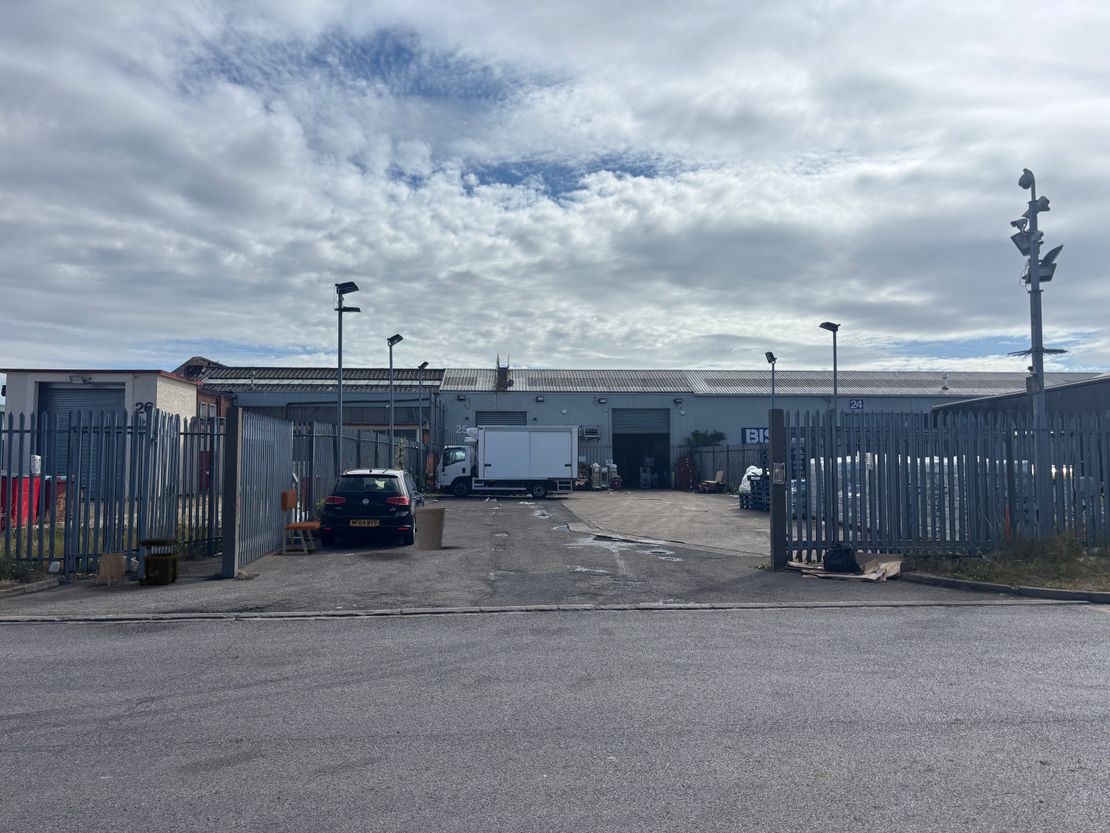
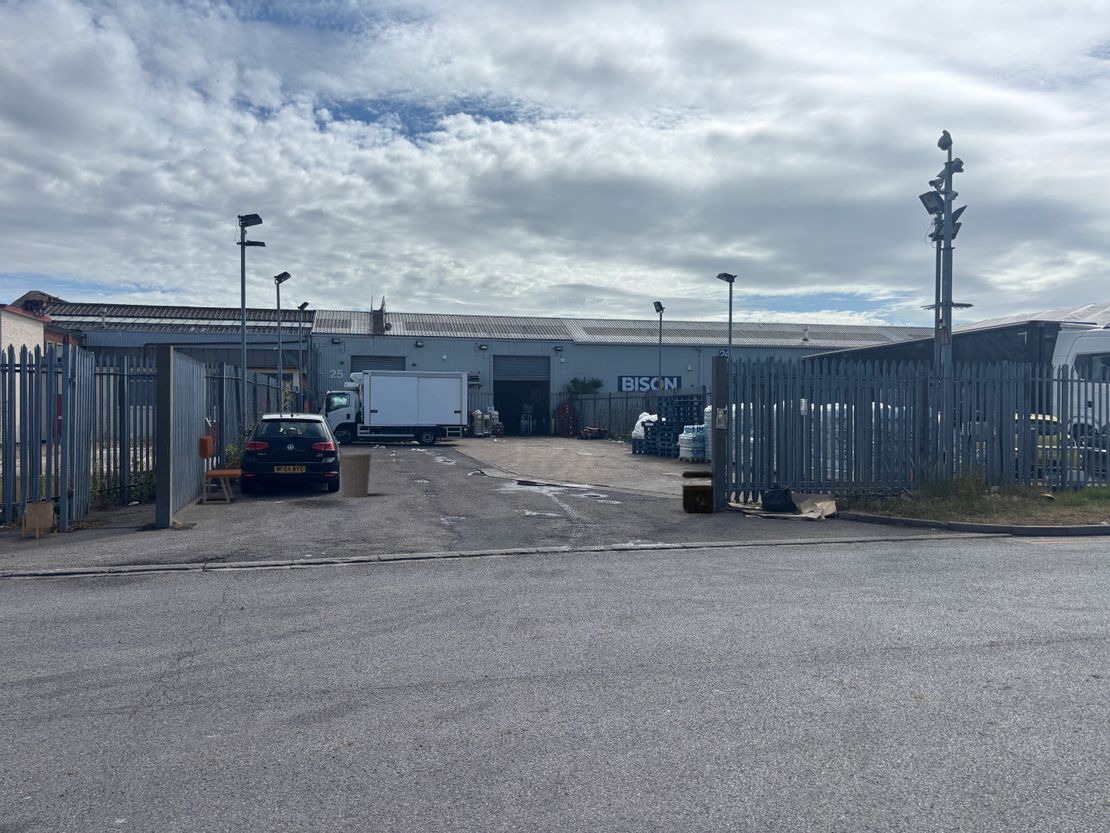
toolbox: present [138,538,179,585] -> present [682,471,714,513]

